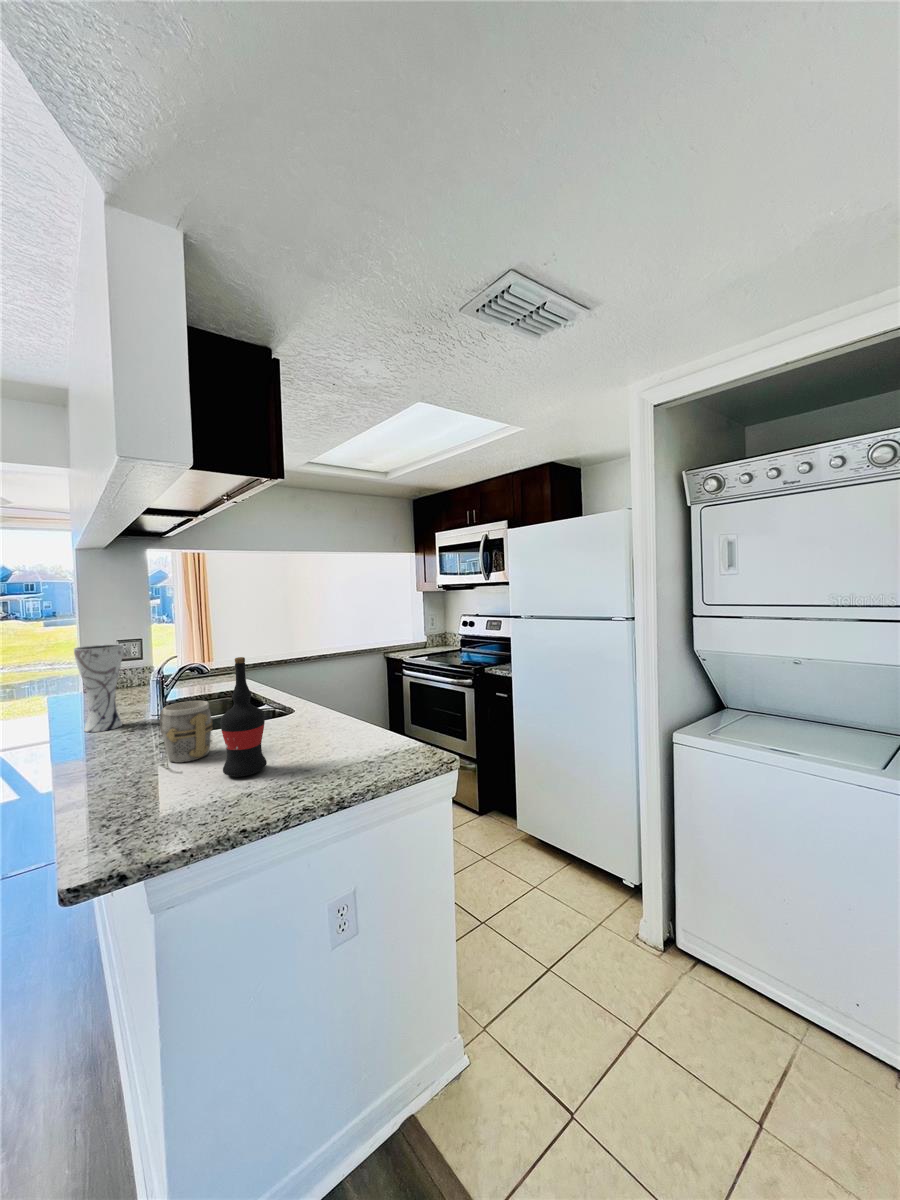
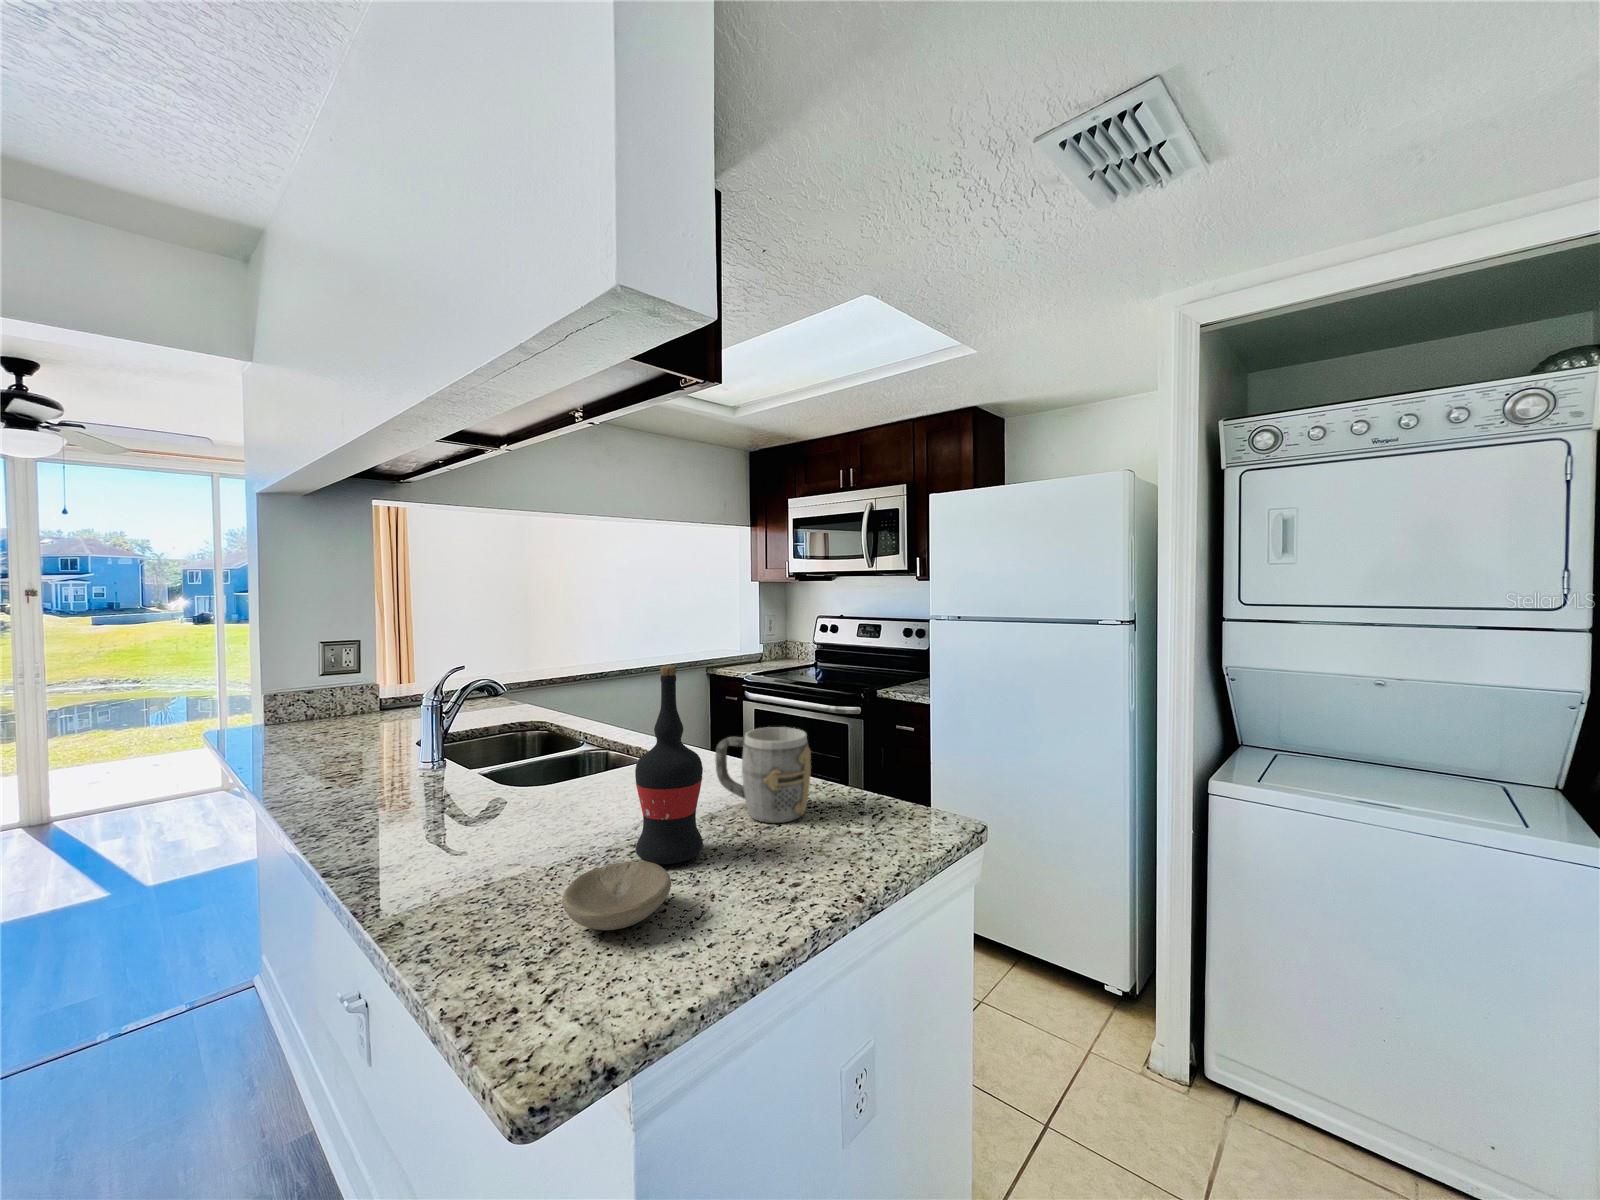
vase: present [74,644,123,732] -> none [306,643,386,788]
mug: present [160,701,212,763] -> present [715,727,811,823]
bowl: none [149,773,218,810] -> present [563,861,671,930]

